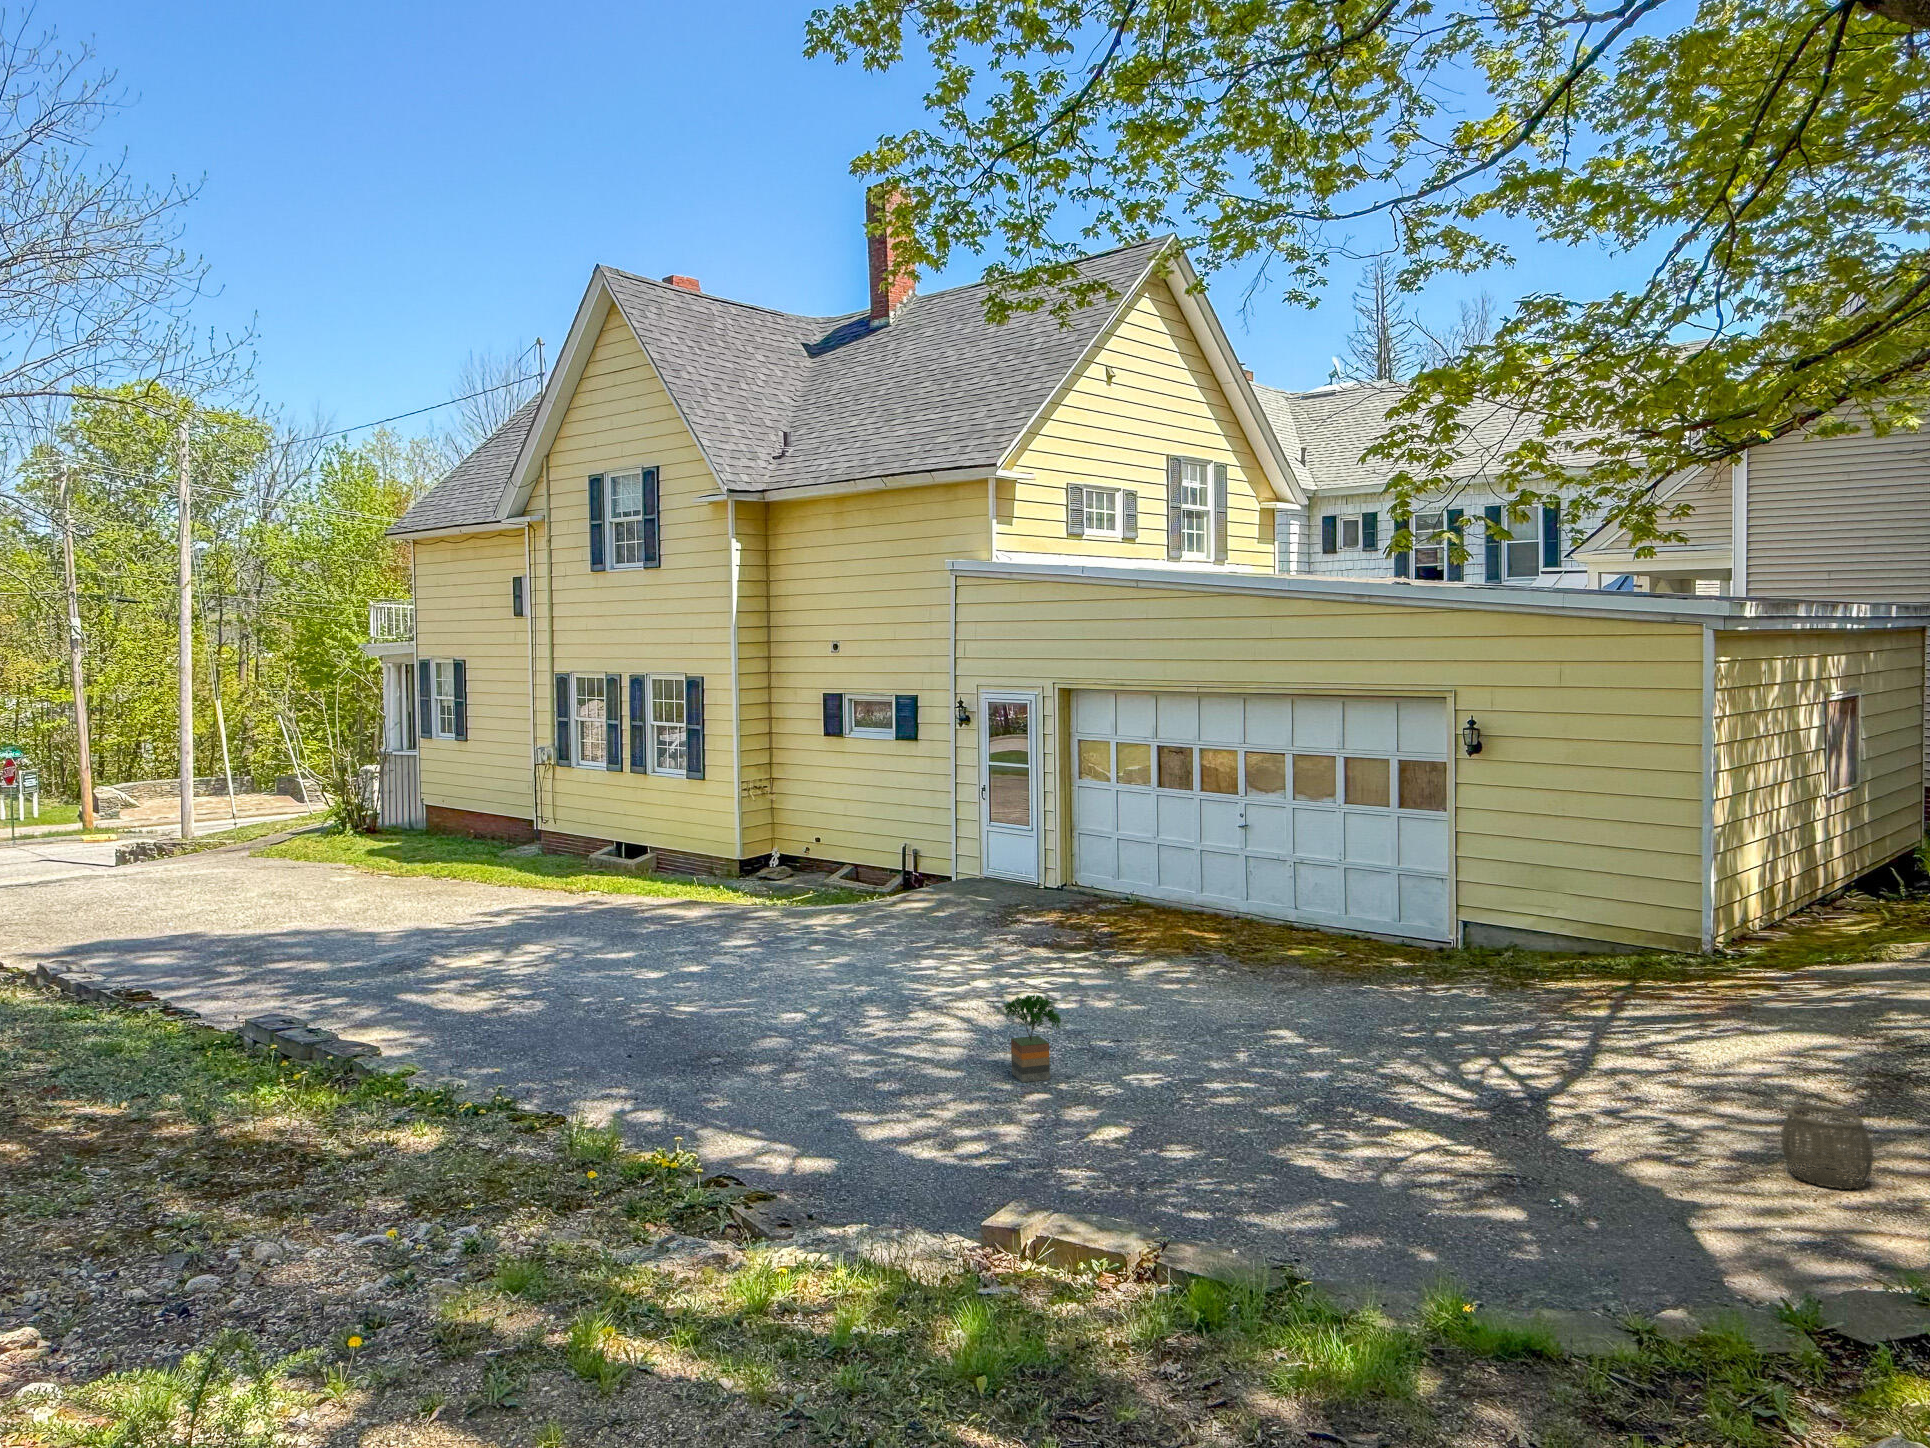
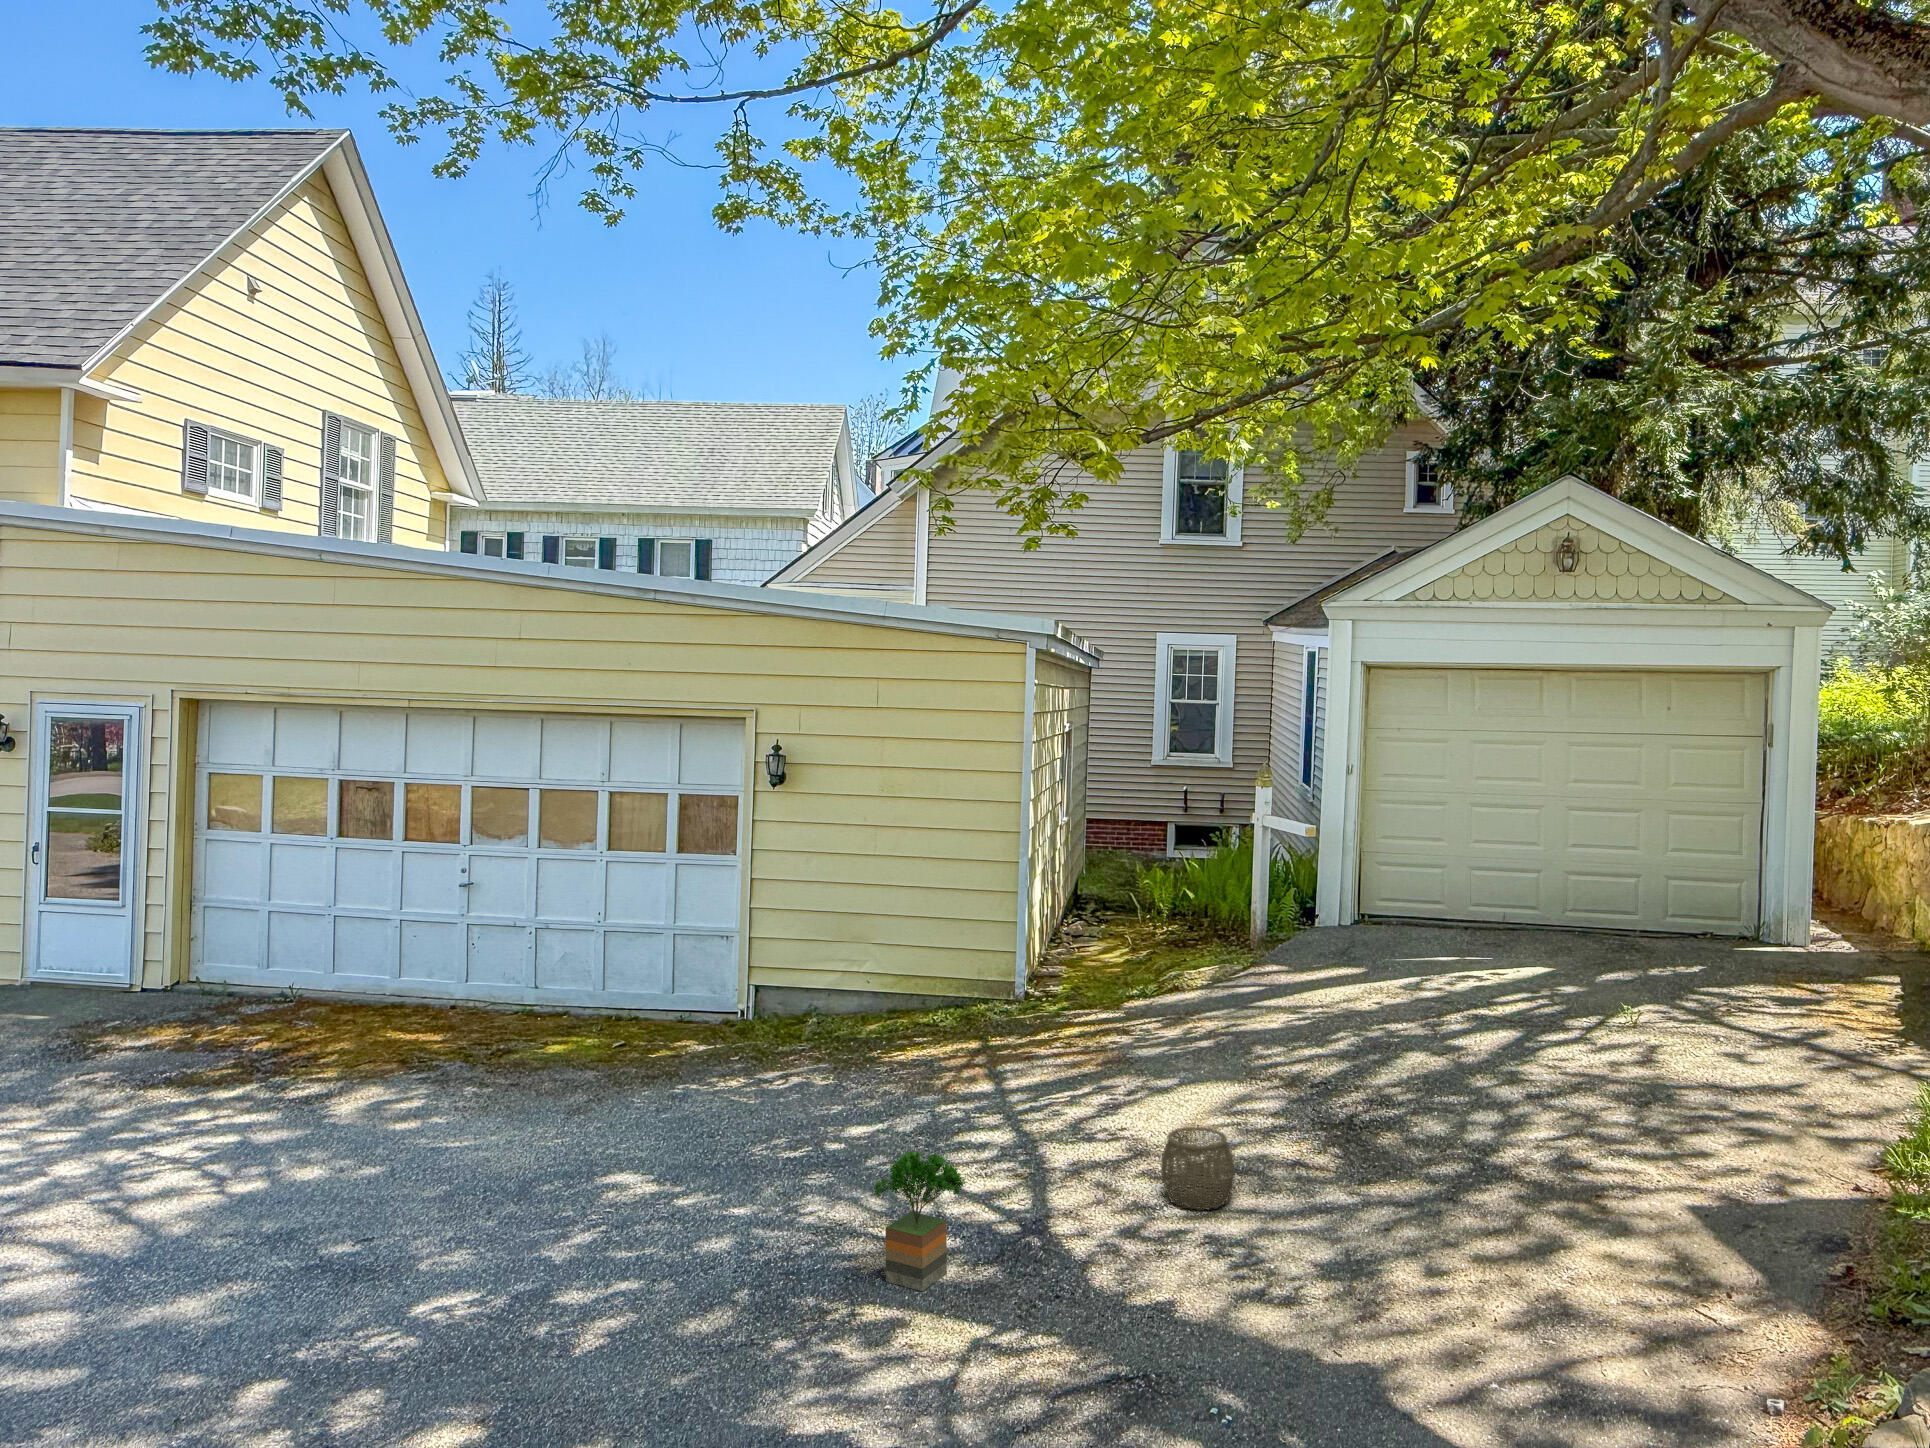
potted tree: present [1004,995,1061,1082] -> present [874,1151,966,1291]

